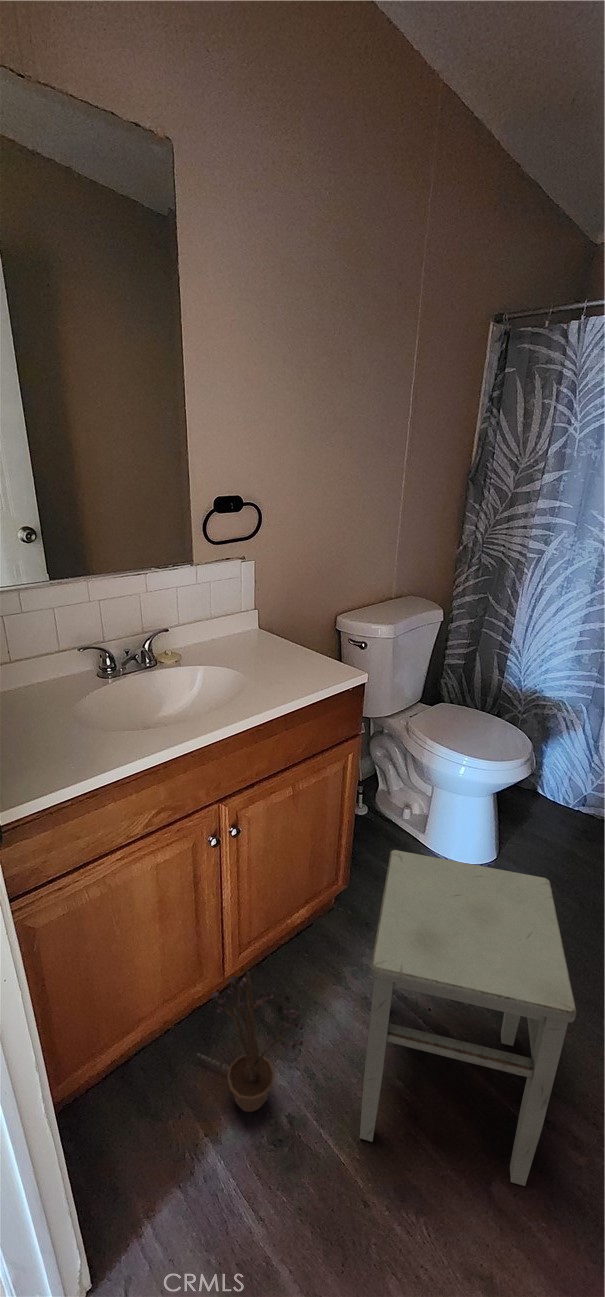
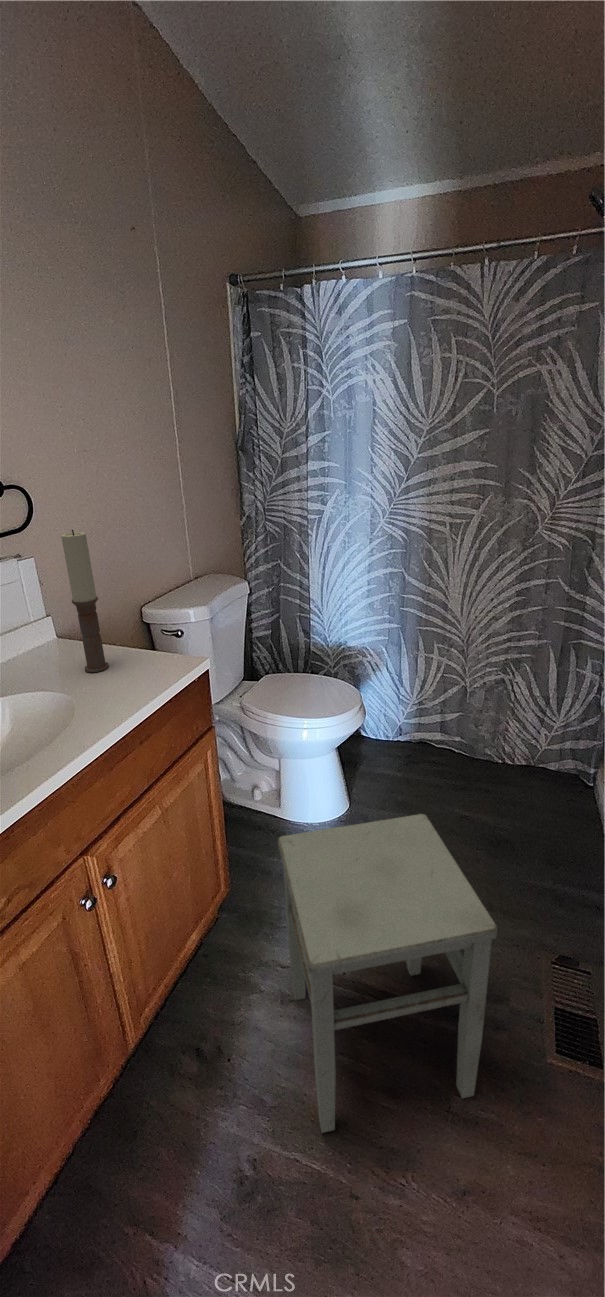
candle: none [264,534,287,658] -> present [61,530,109,672]
decorative plant: present [197,971,303,1112] -> none [124,1026,250,1172]

